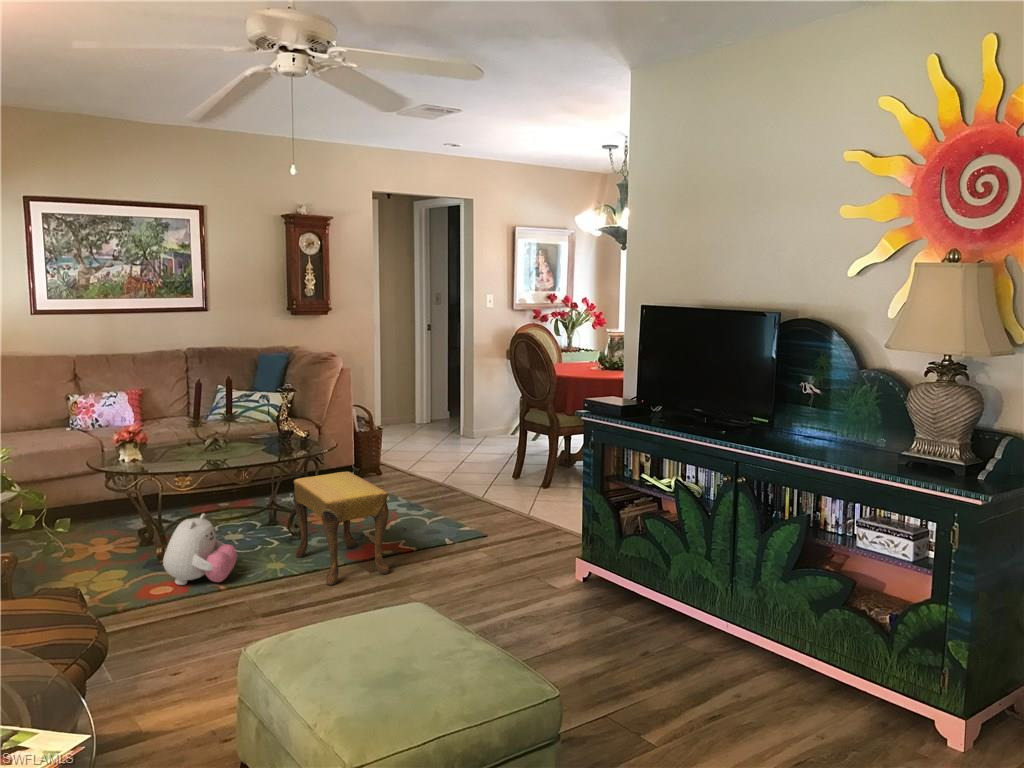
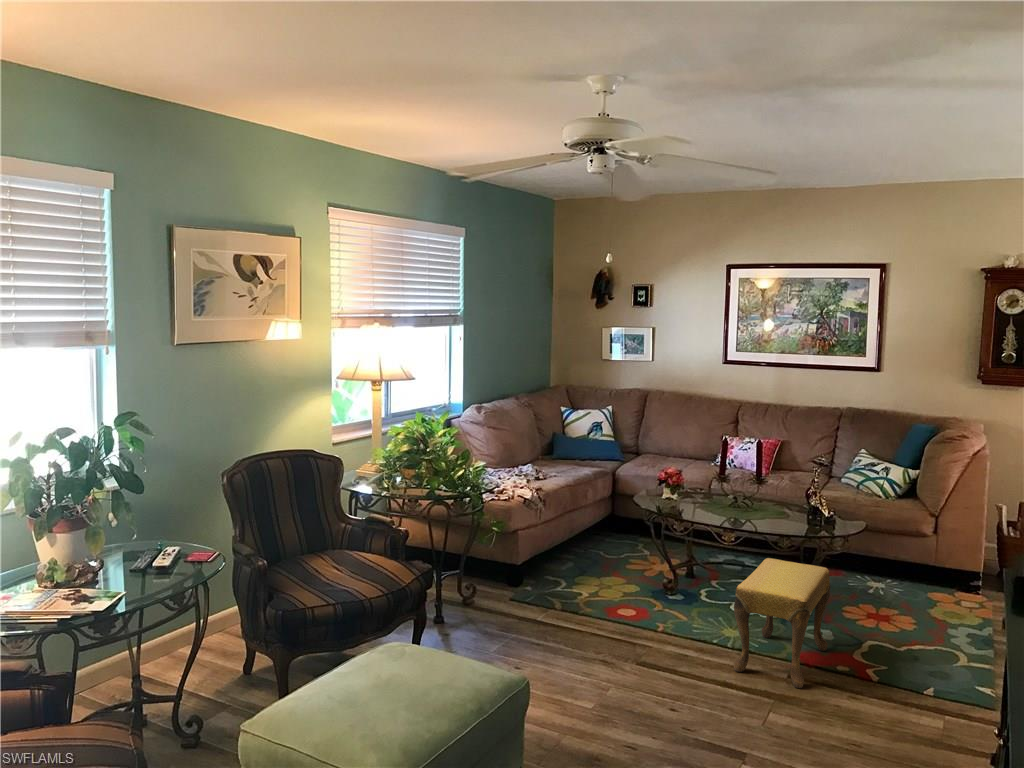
plush toy: present [163,513,237,585] -> none [636,561,697,626]

